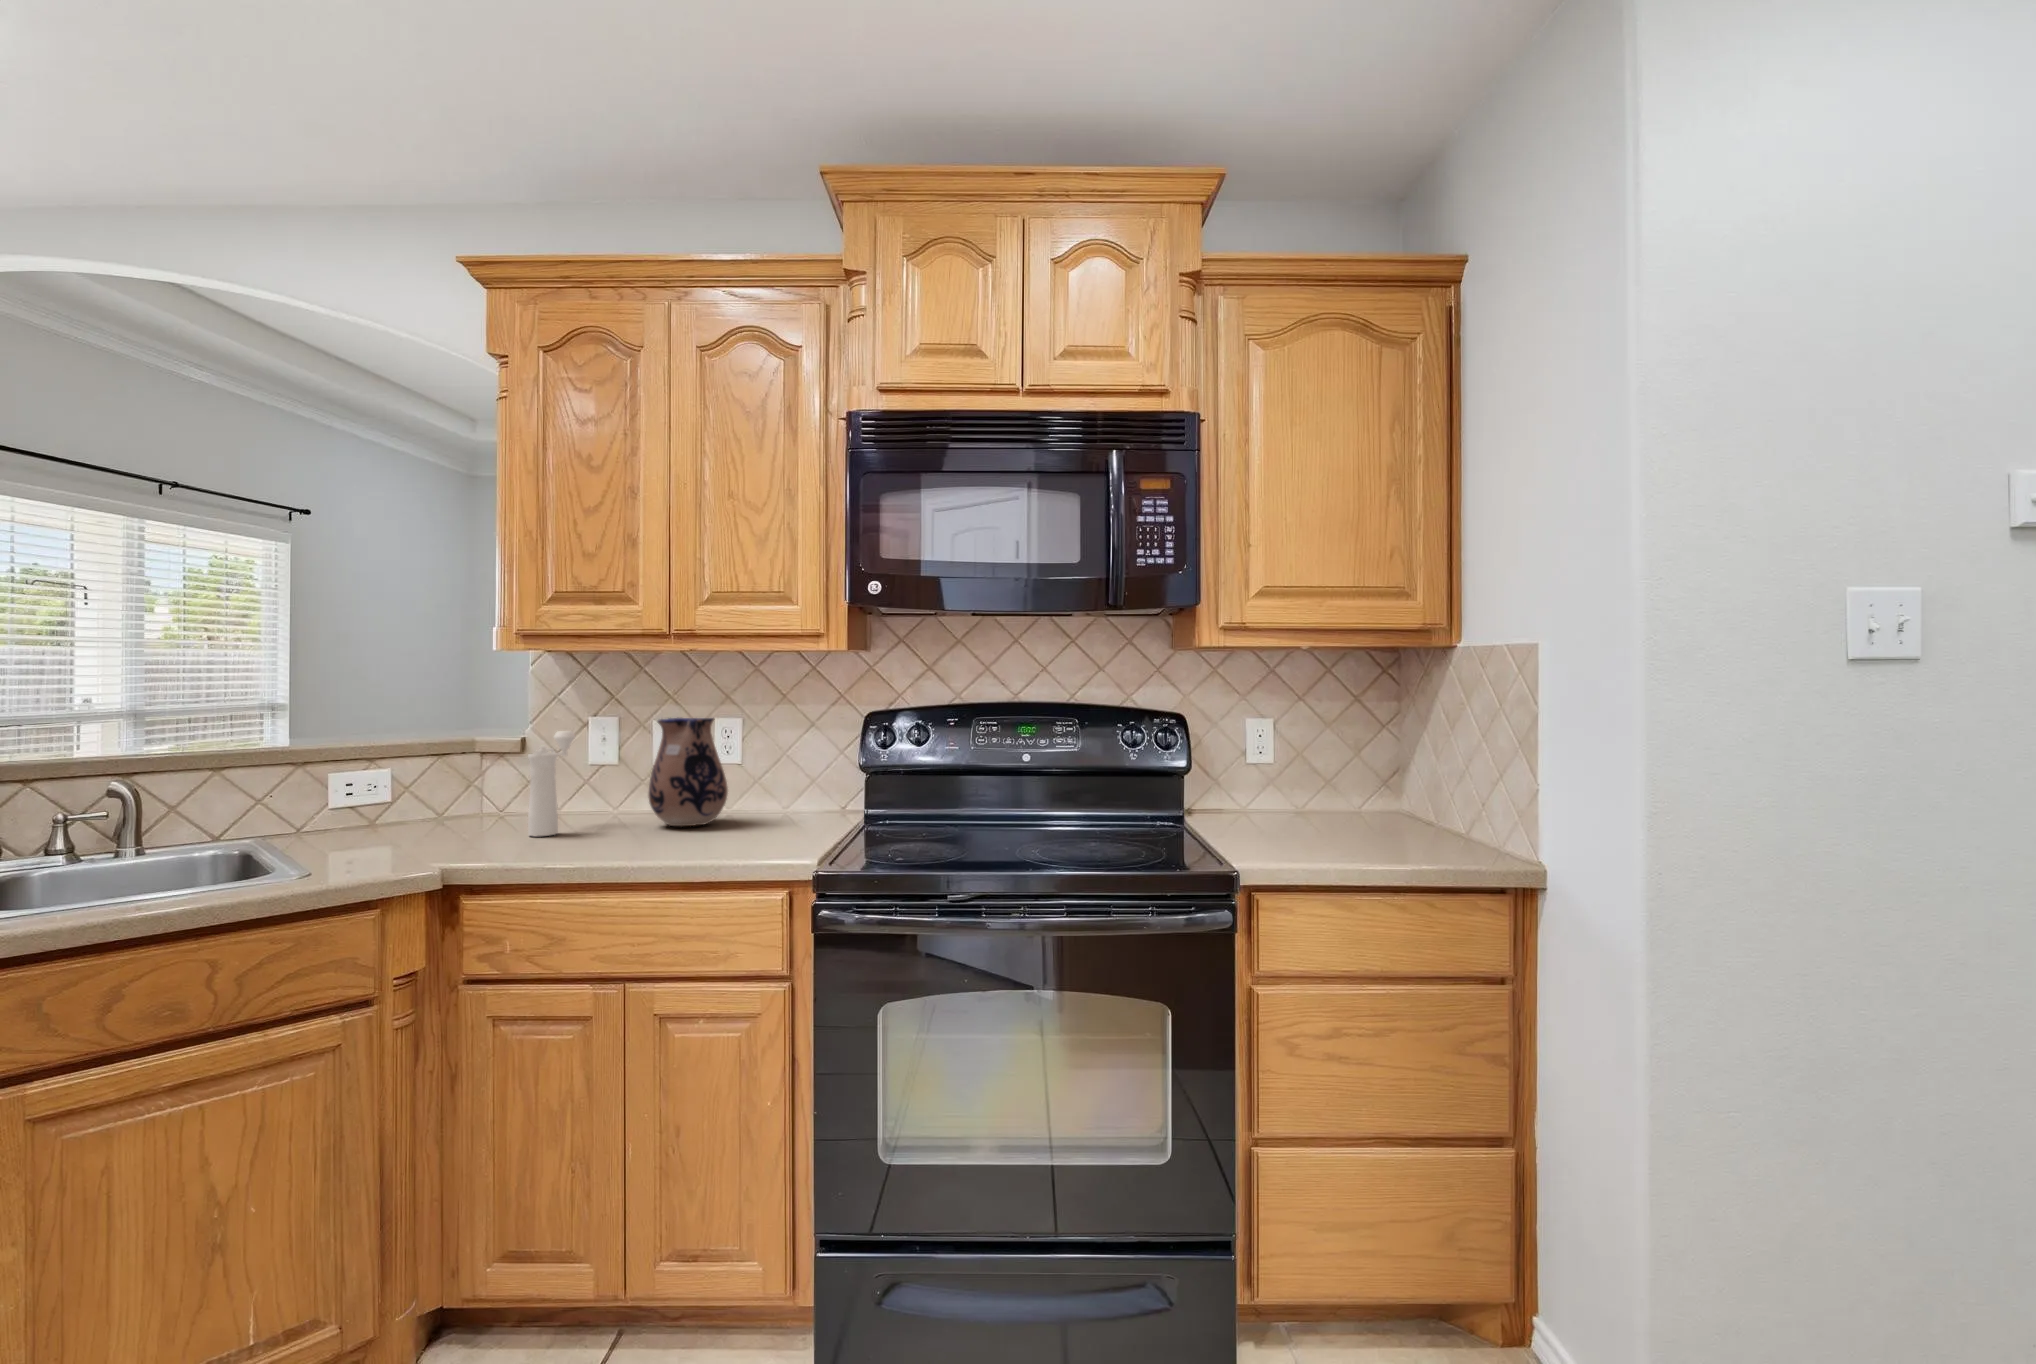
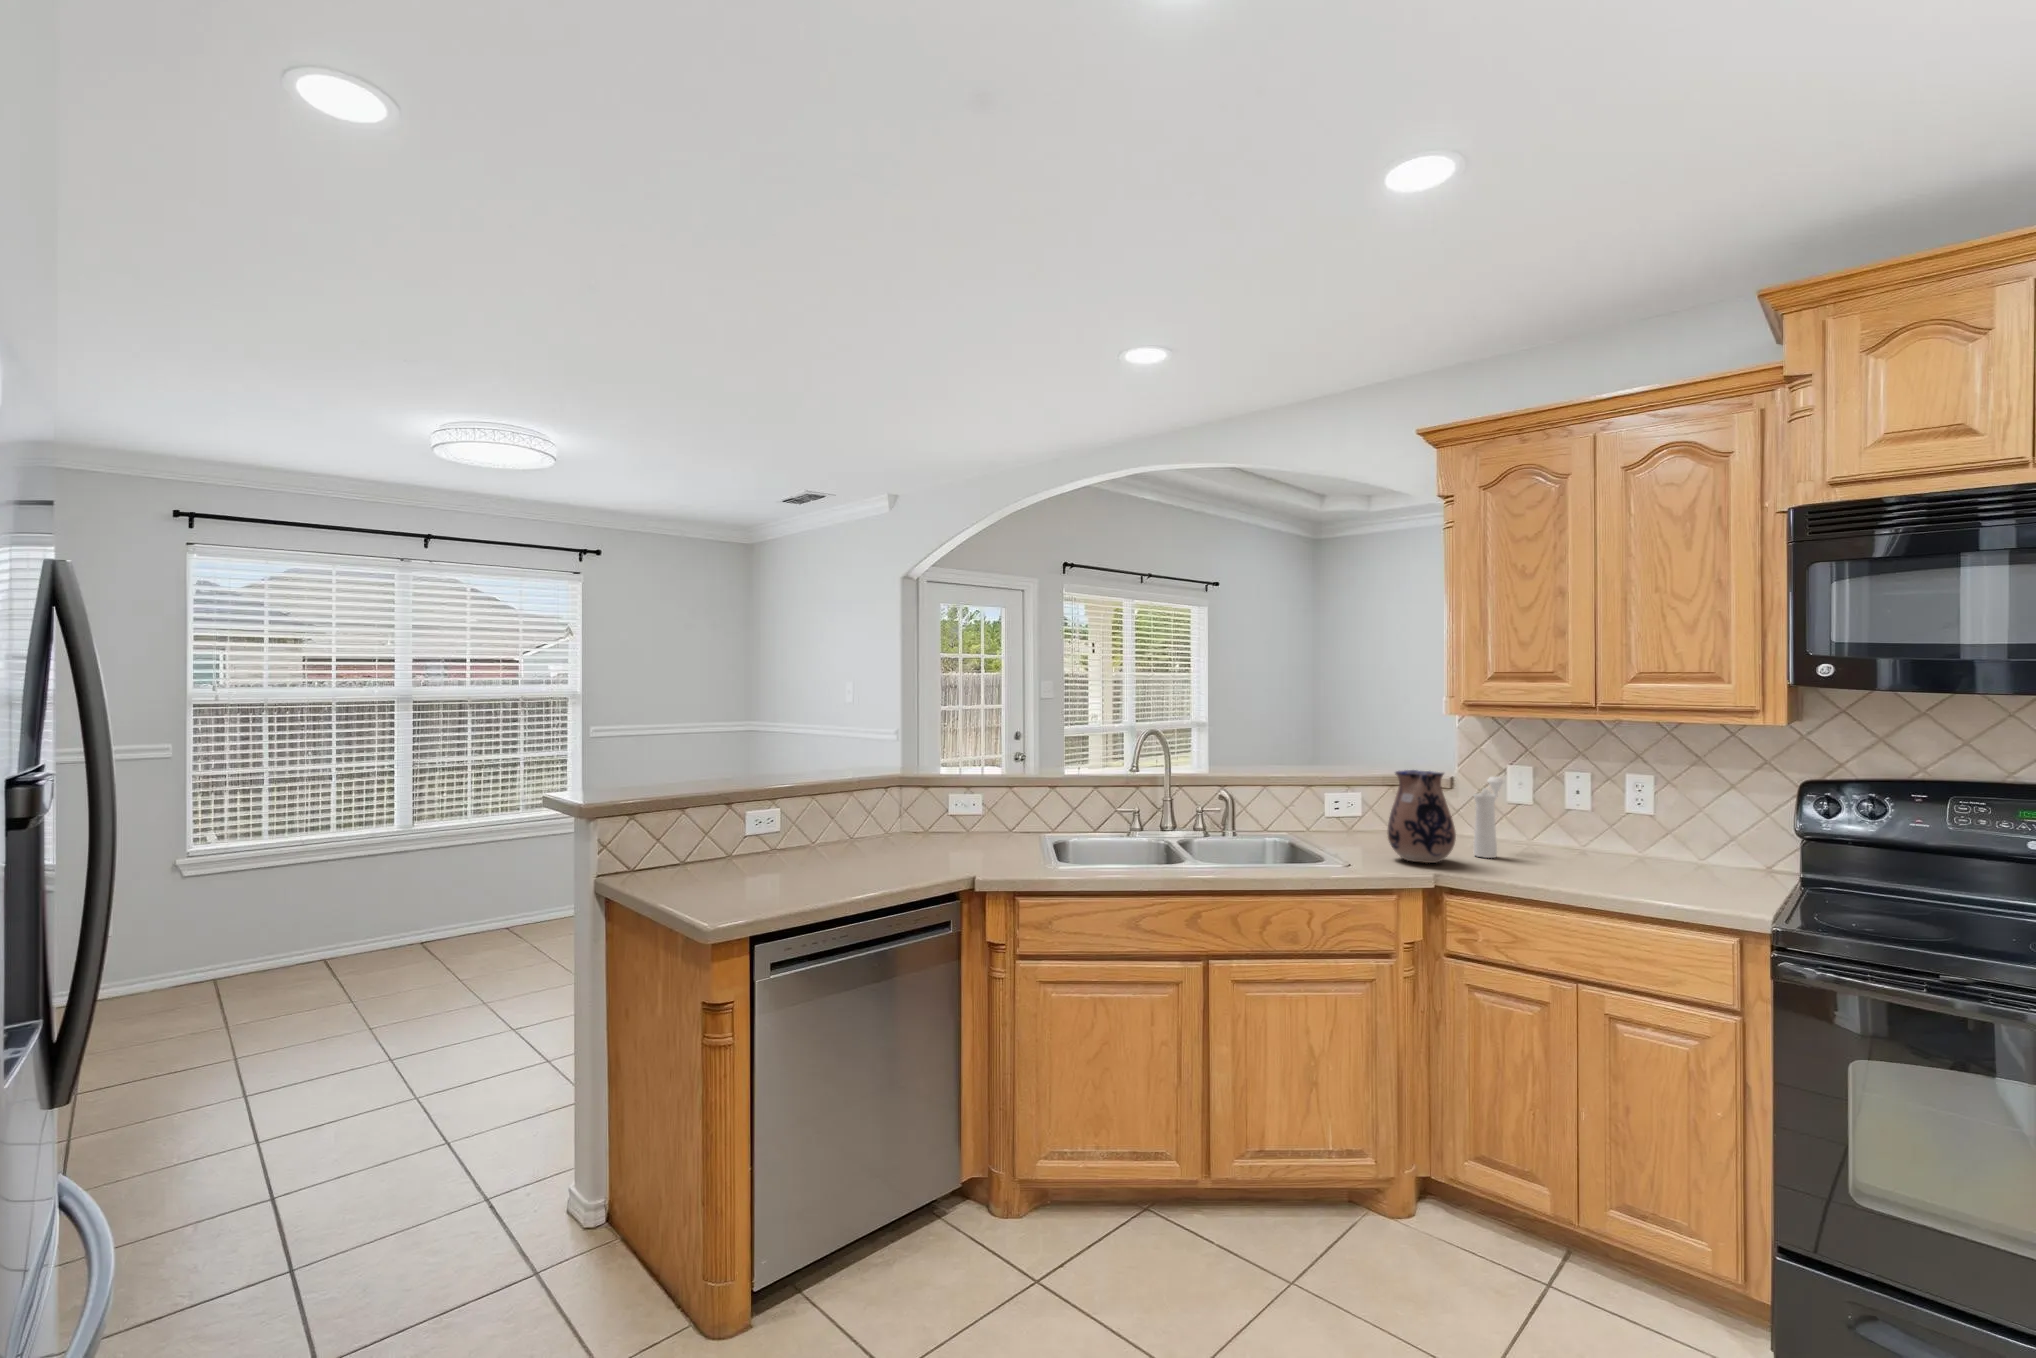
ceramic pitcher: present [648,718,728,827] -> present [1387,770,1456,863]

